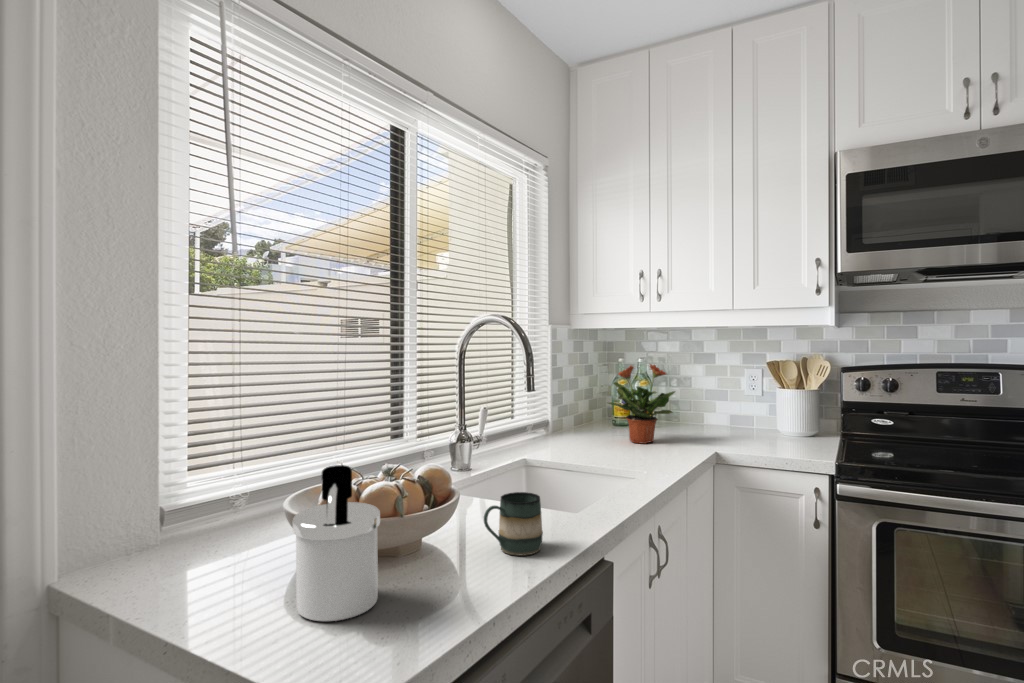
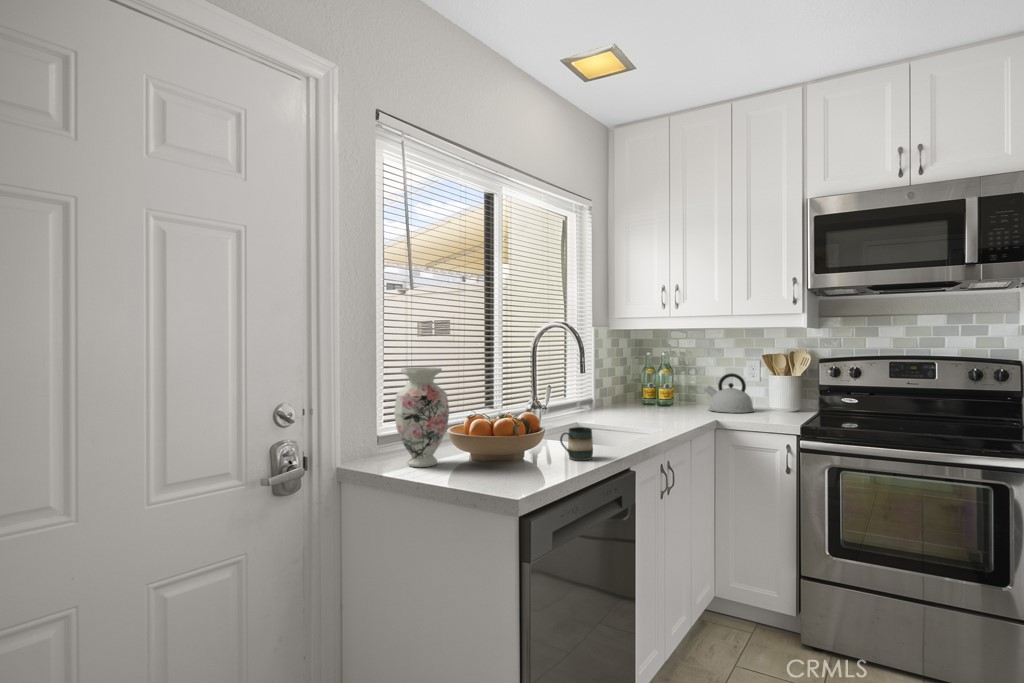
potted plant: present [609,364,675,444] -> none [636,356,689,416]
kettle: none [693,386,757,439] -> present [705,373,754,413]
vase: none [164,390,280,583] -> present [394,367,449,467]
soap dispenser: present [293,465,380,621] -> none [469,403,511,477]

